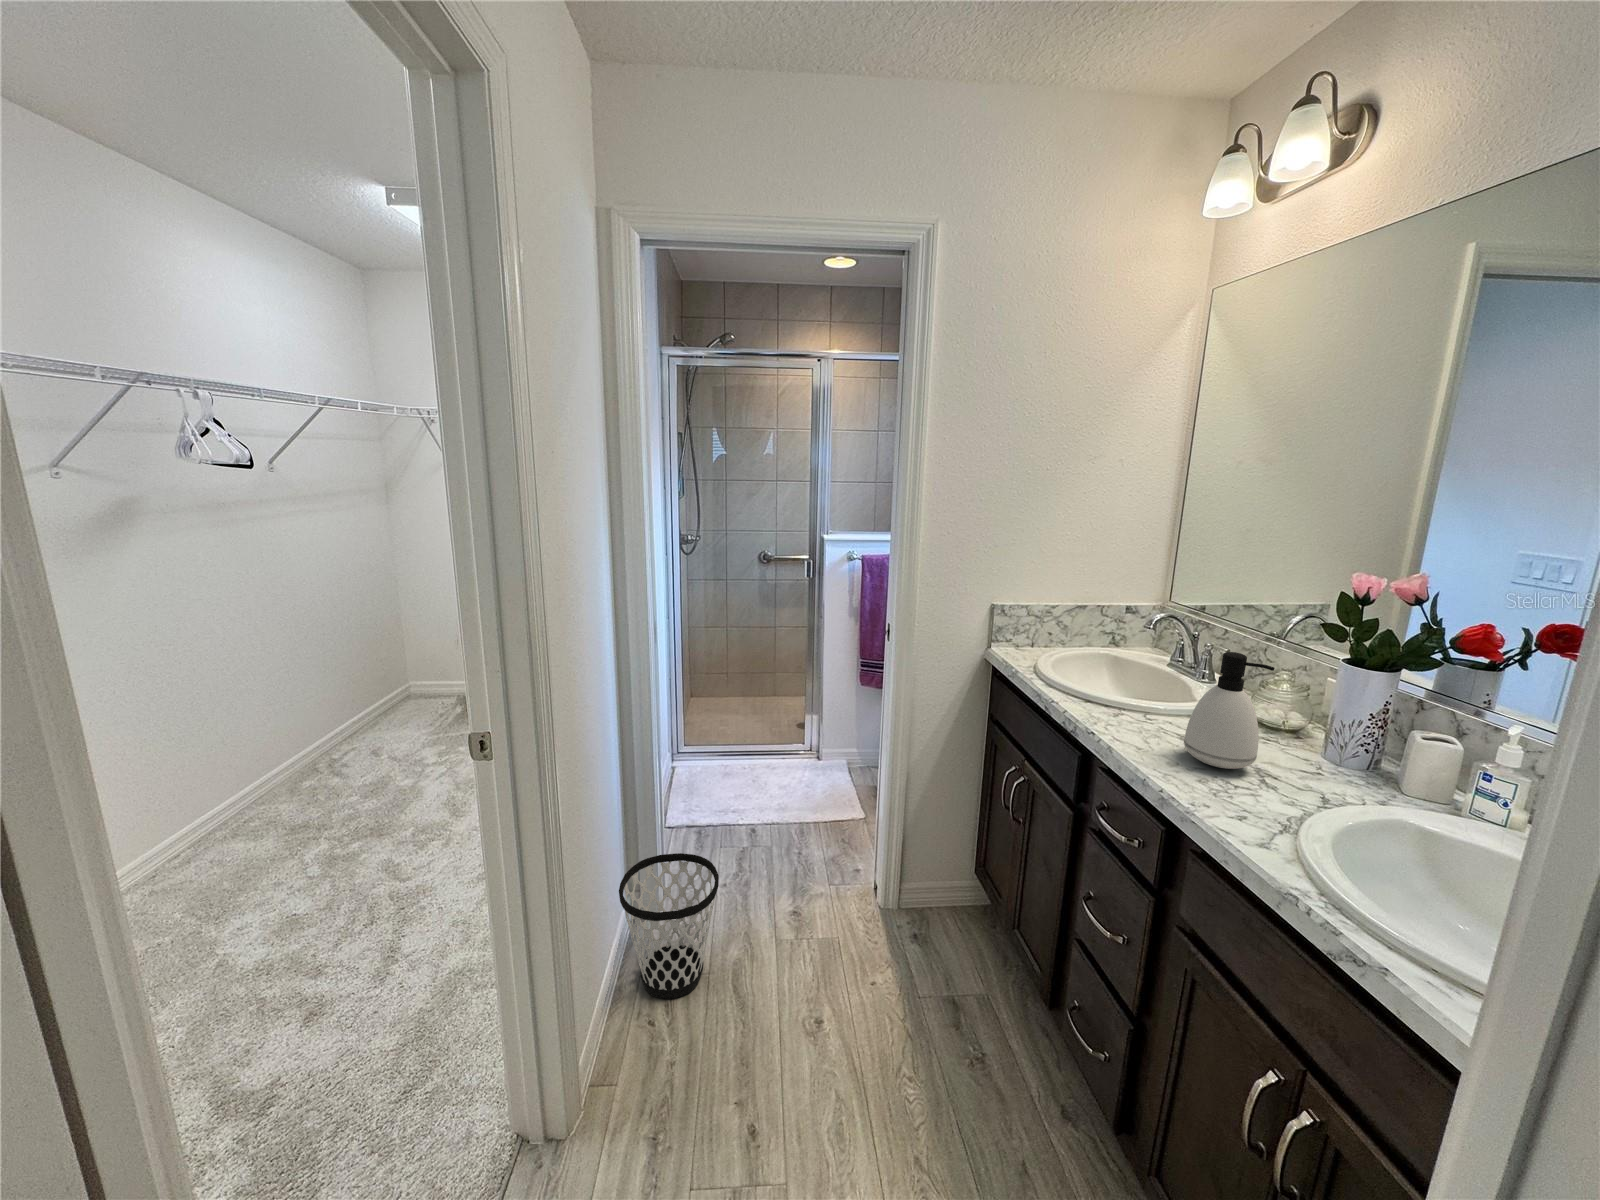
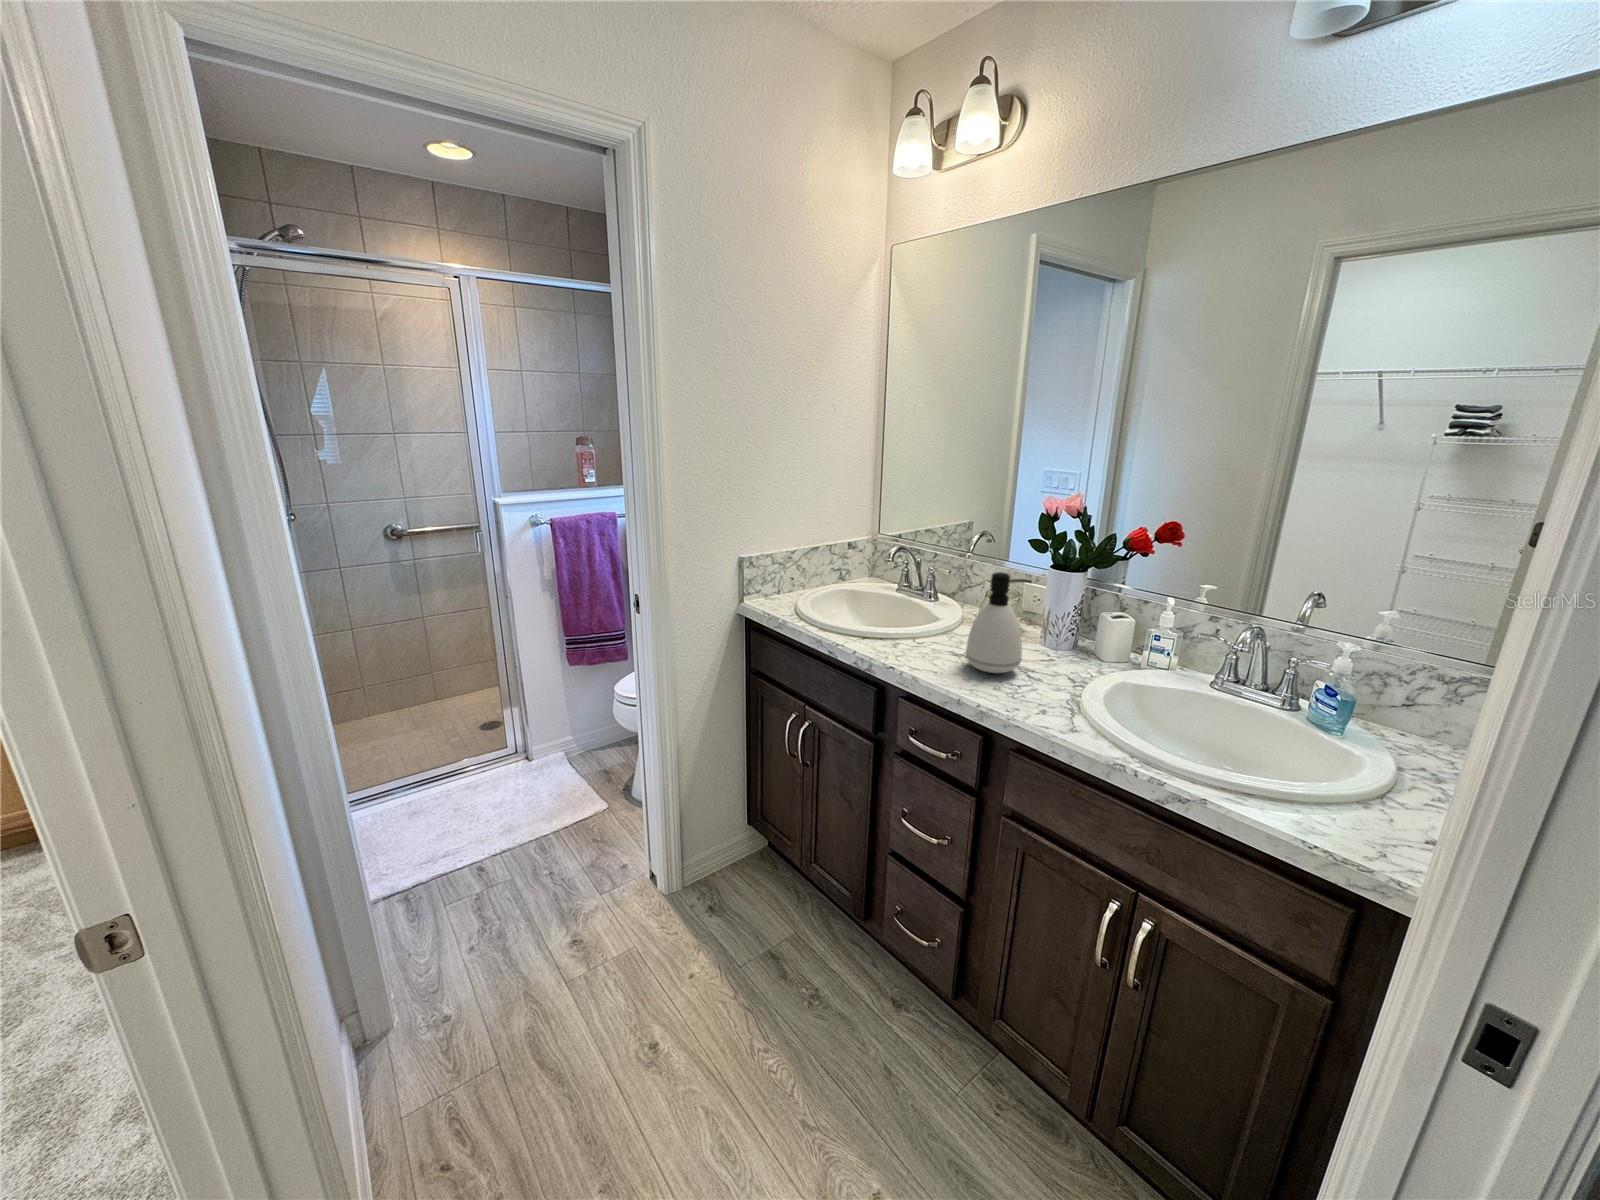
wastebasket: present [619,853,719,999] -> none [353,931,501,1130]

